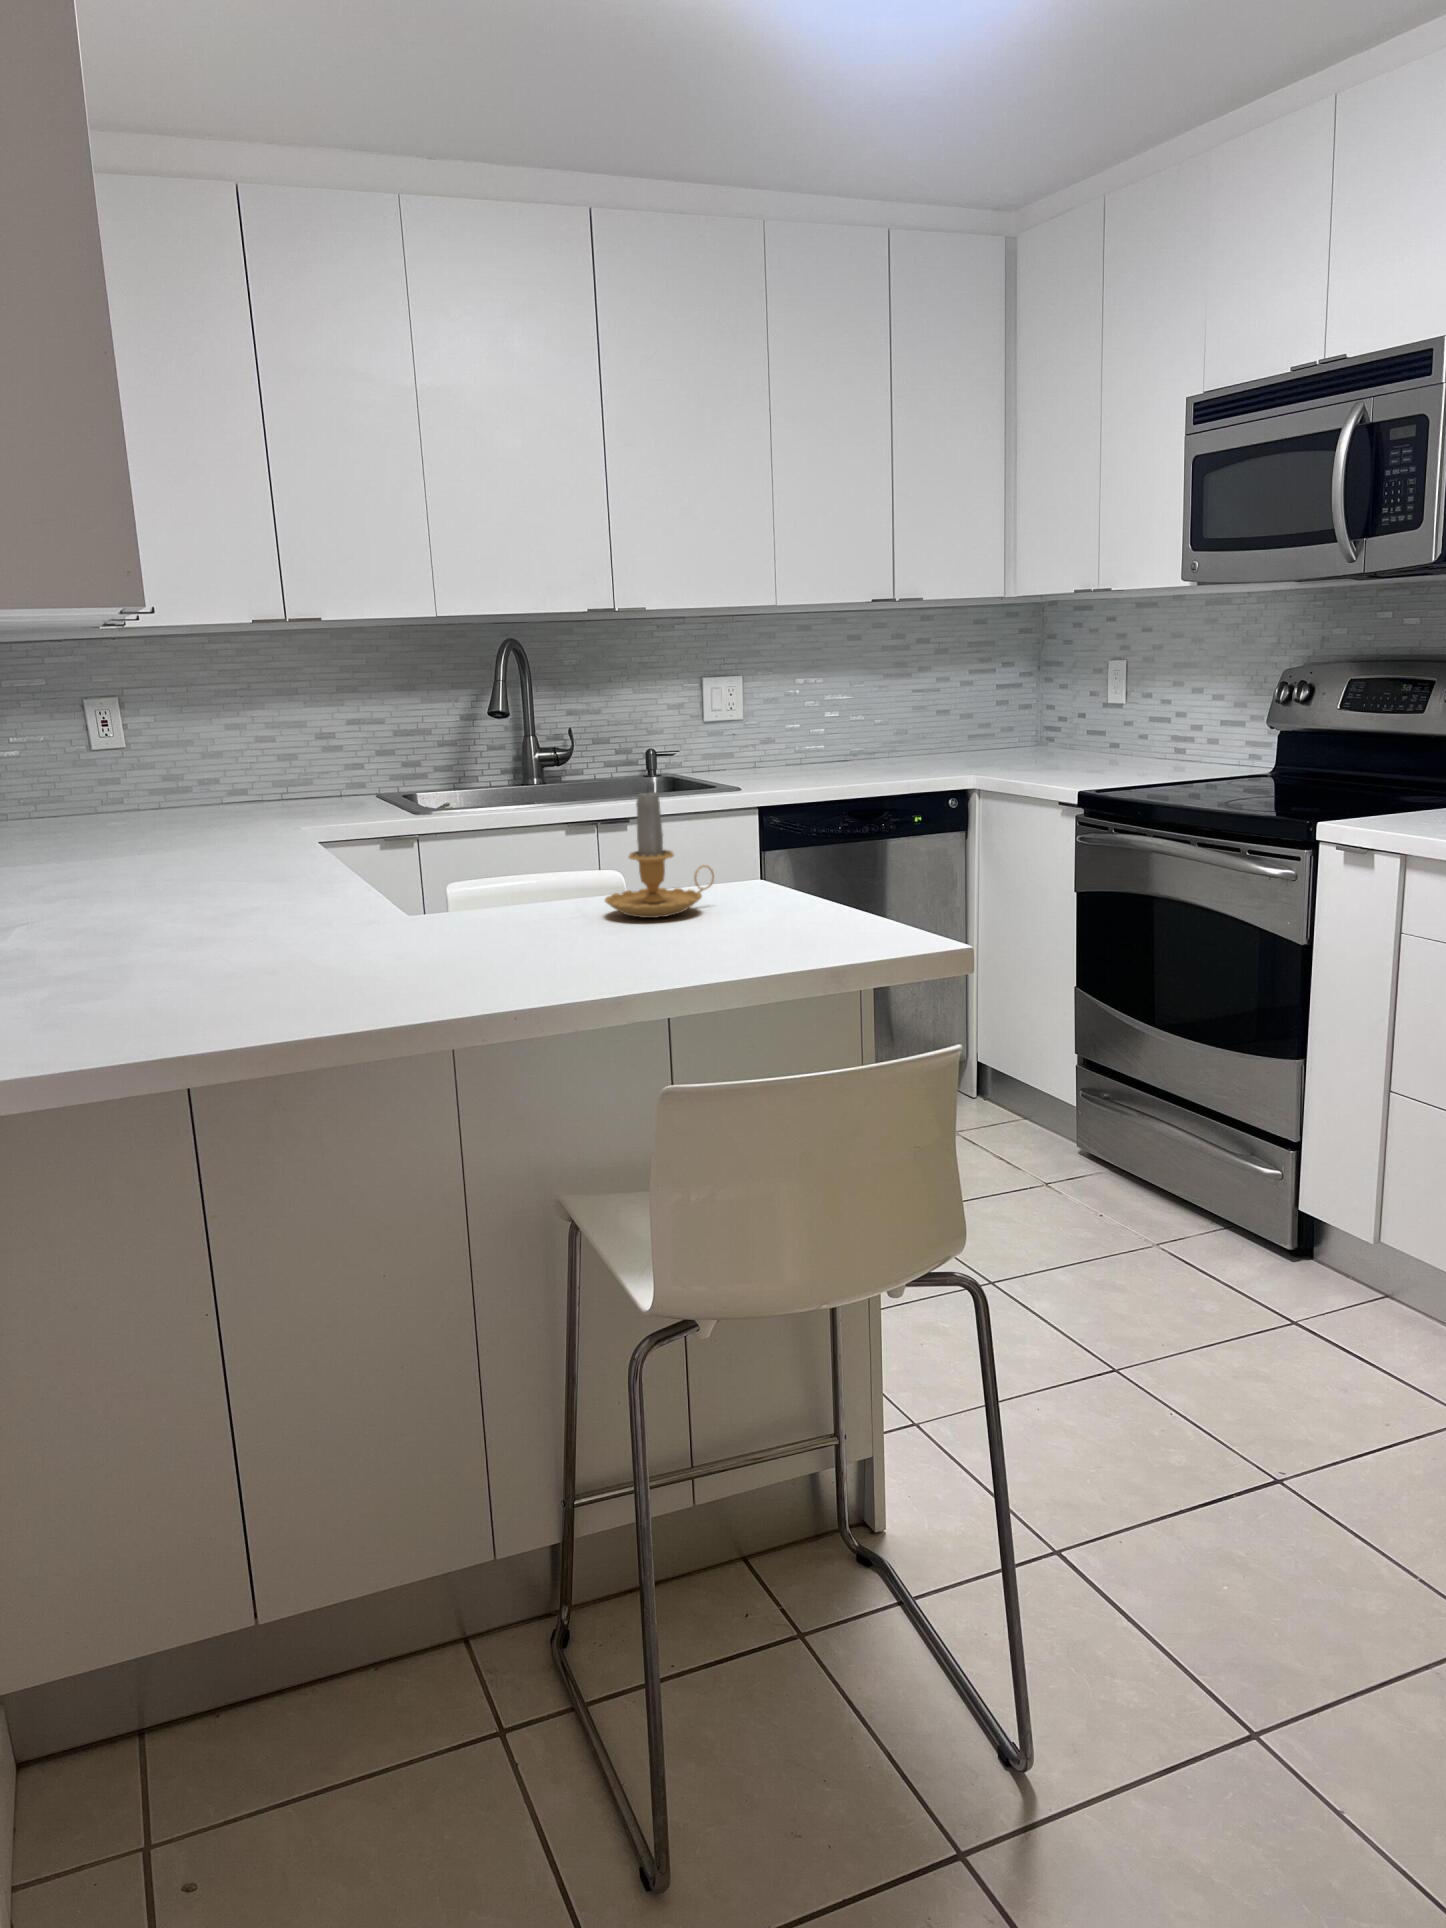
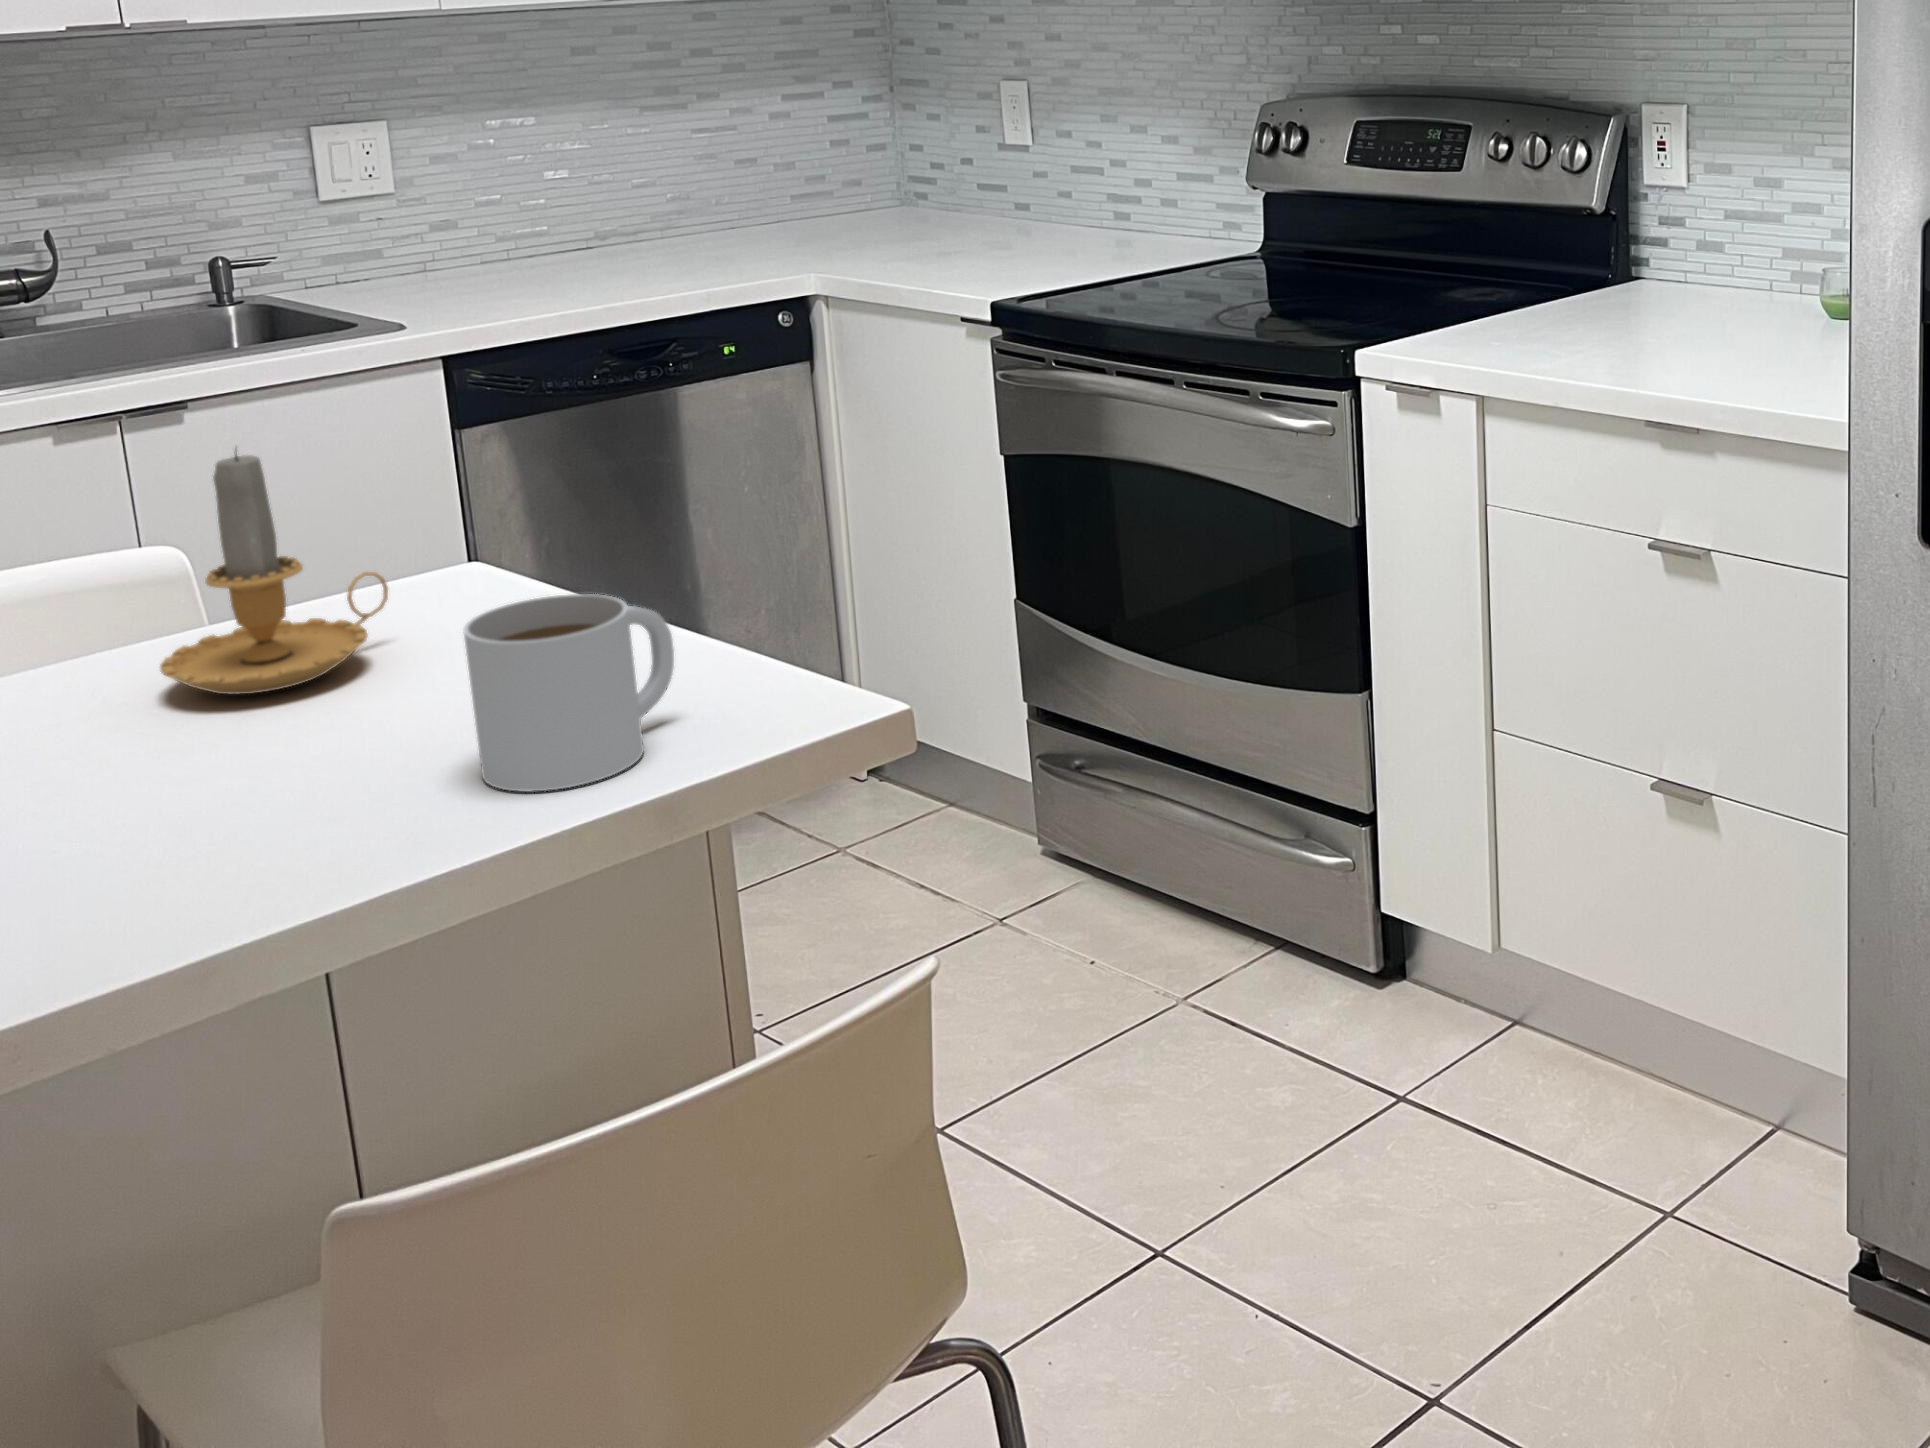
mug: none [746,865,852,963] -> present [464,594,674,792]

